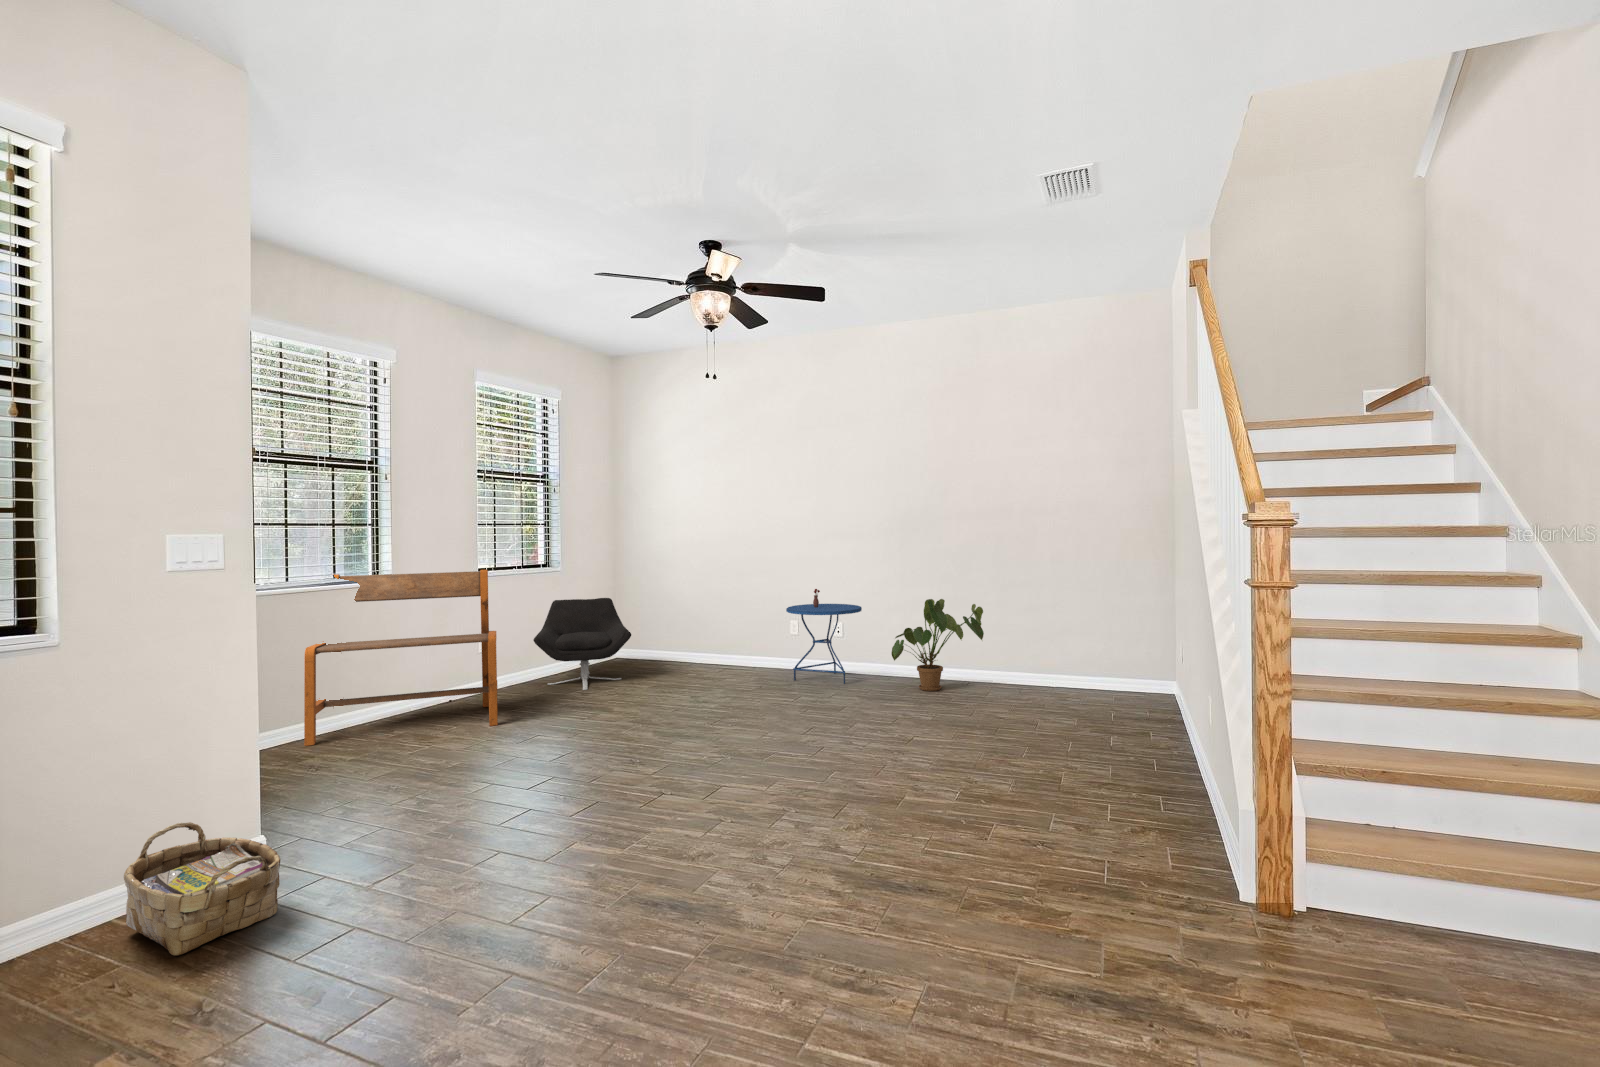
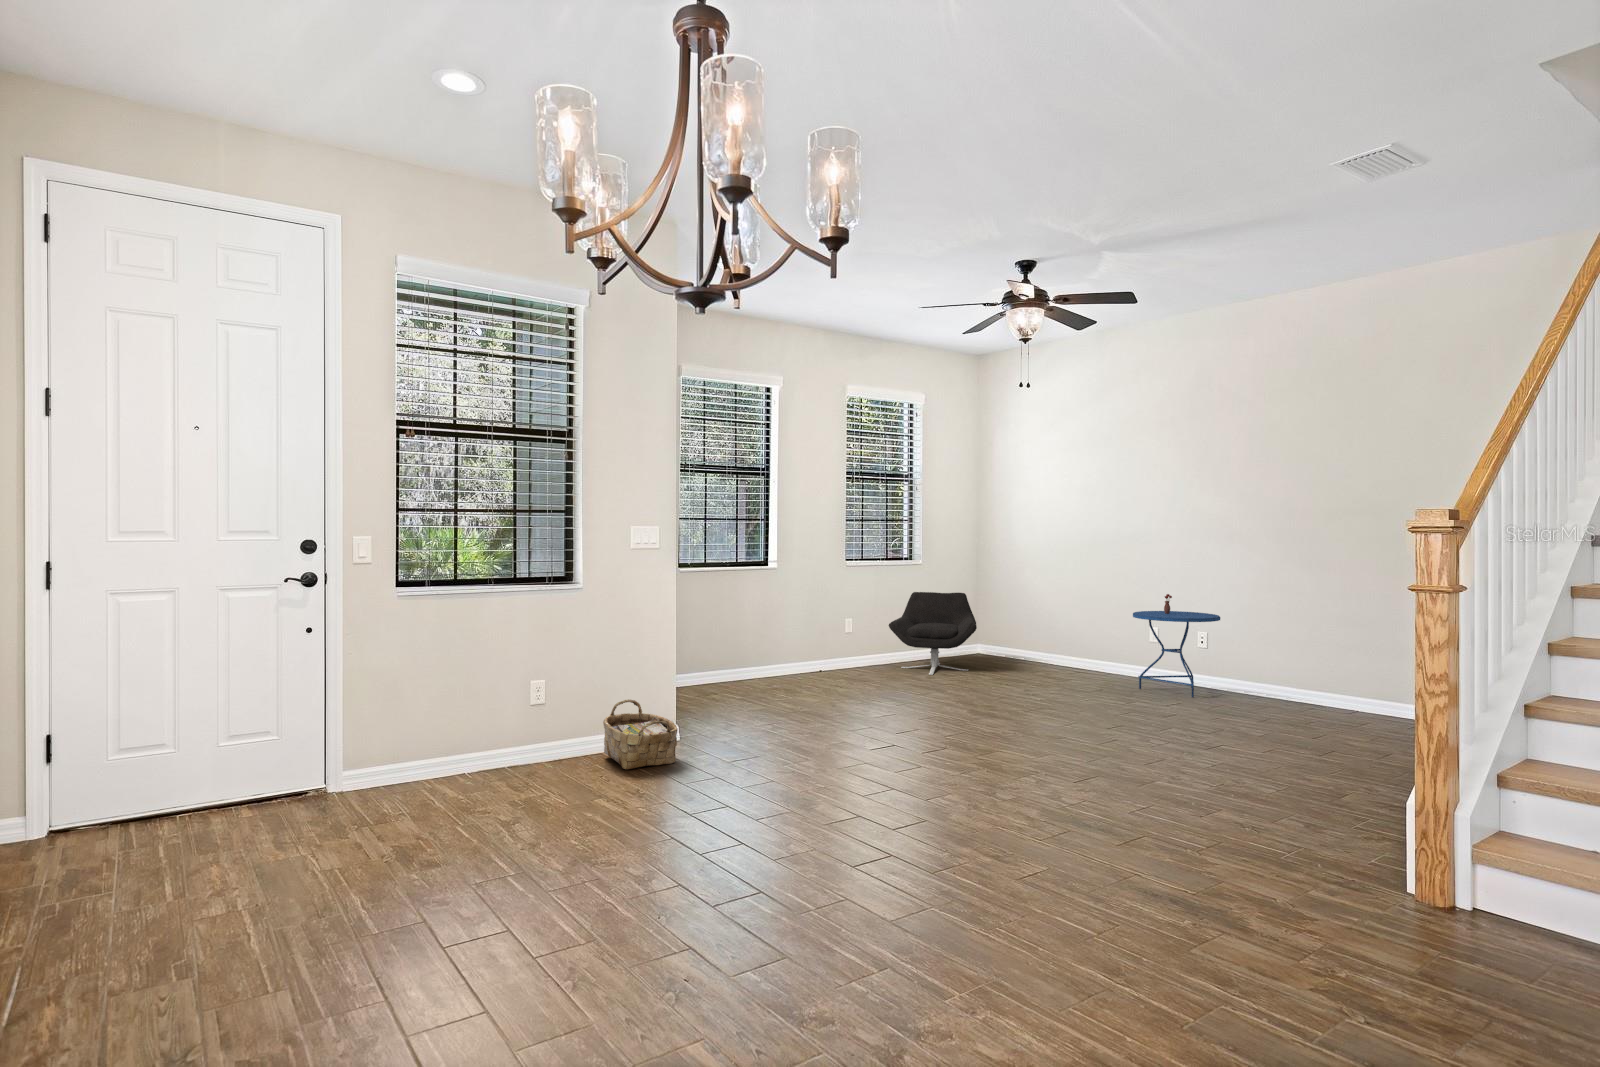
bench: present [304,570,498,746] -> none [711,558,853,690]
house plant: present [891,599,984,691] -> none [1242,612,1367,714]

